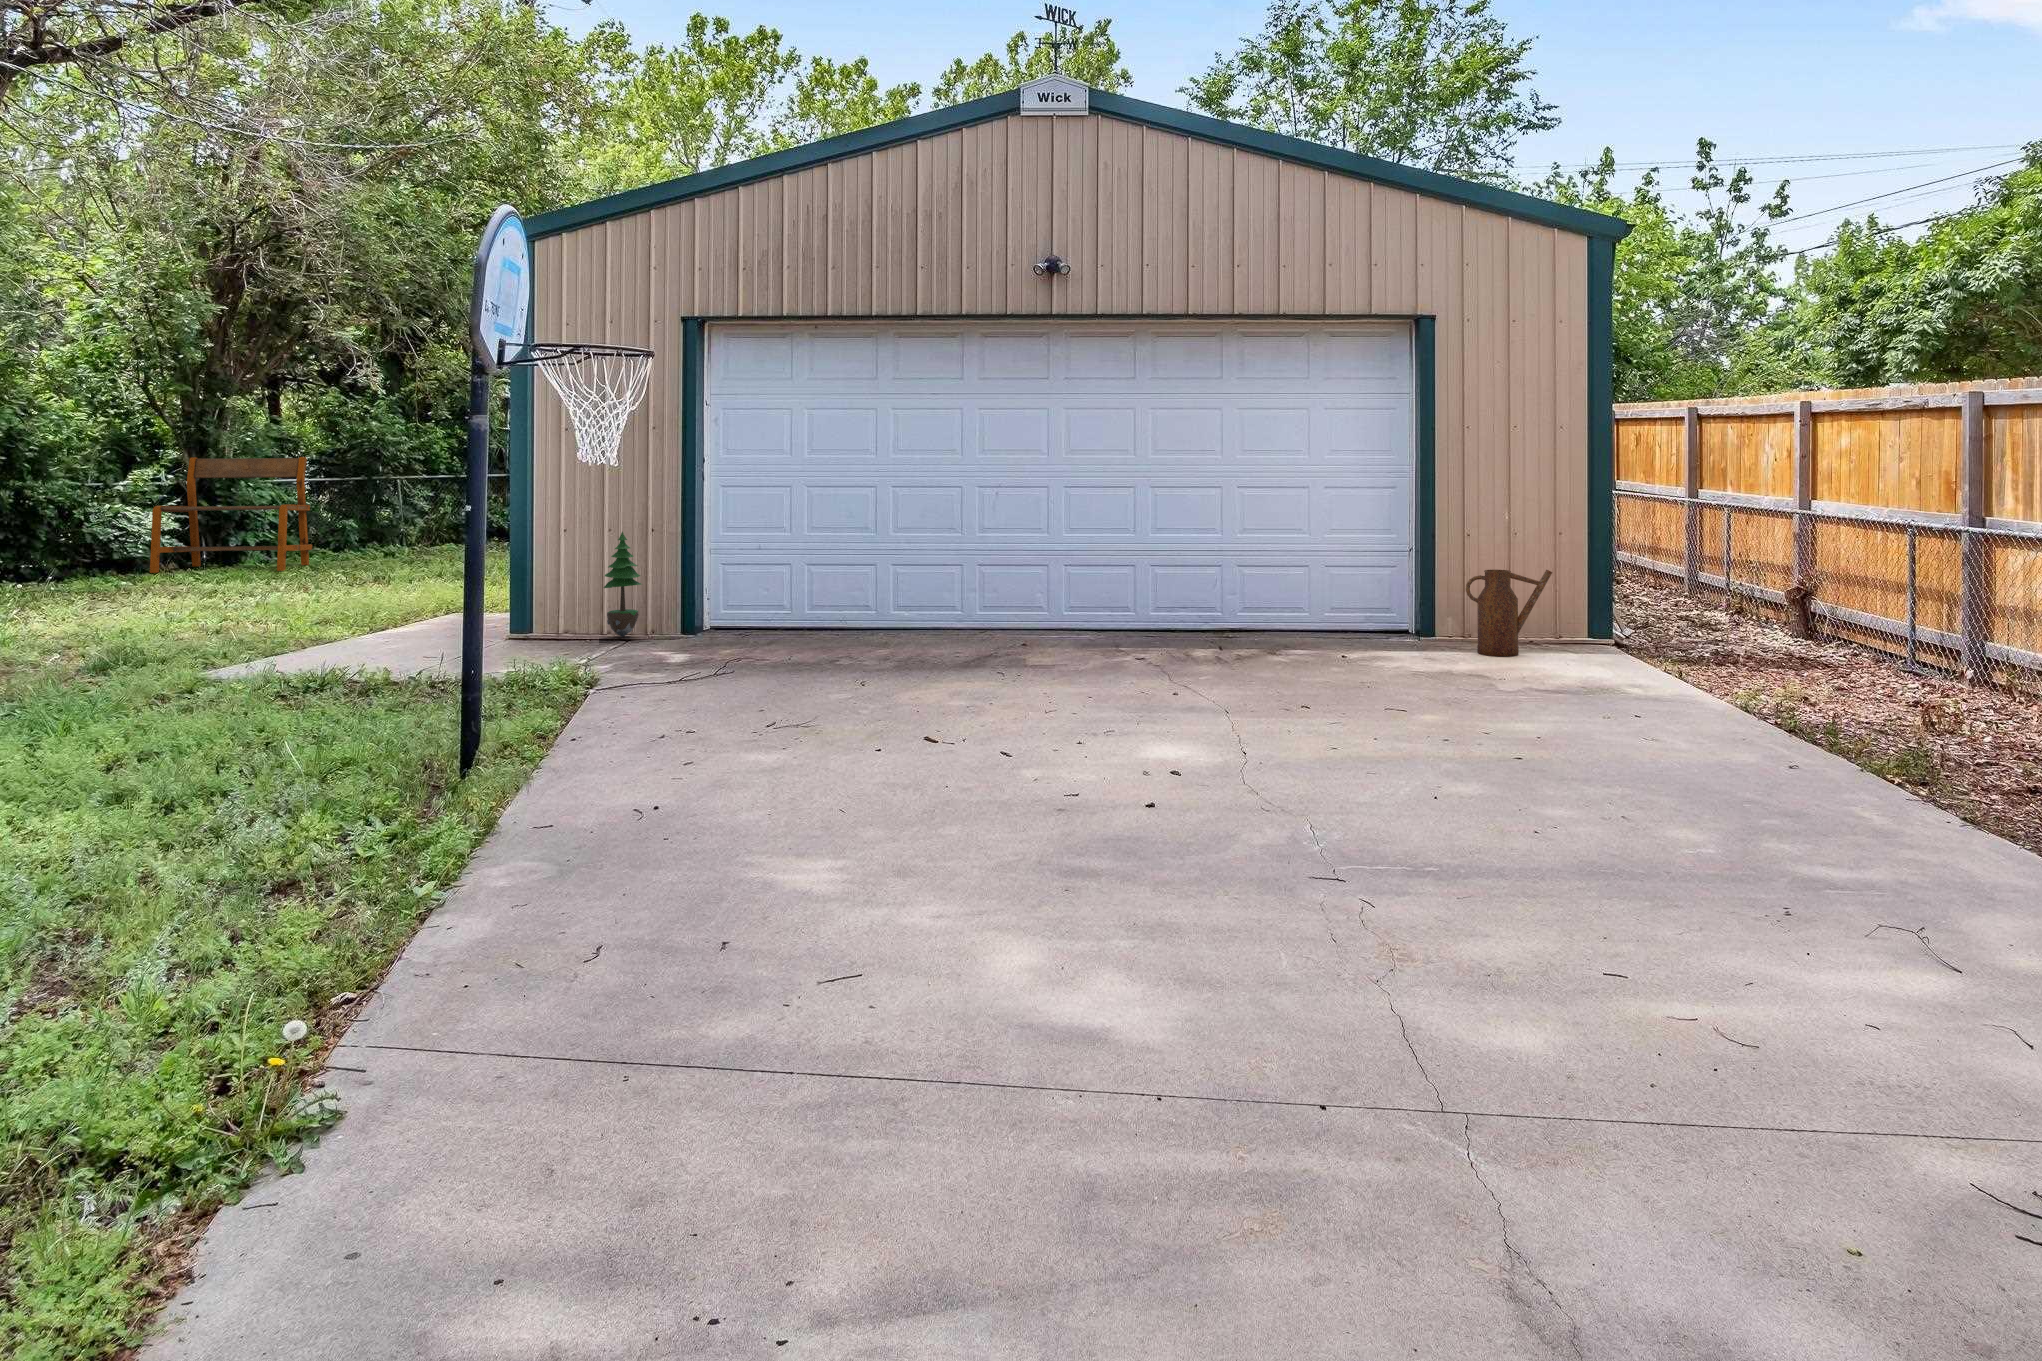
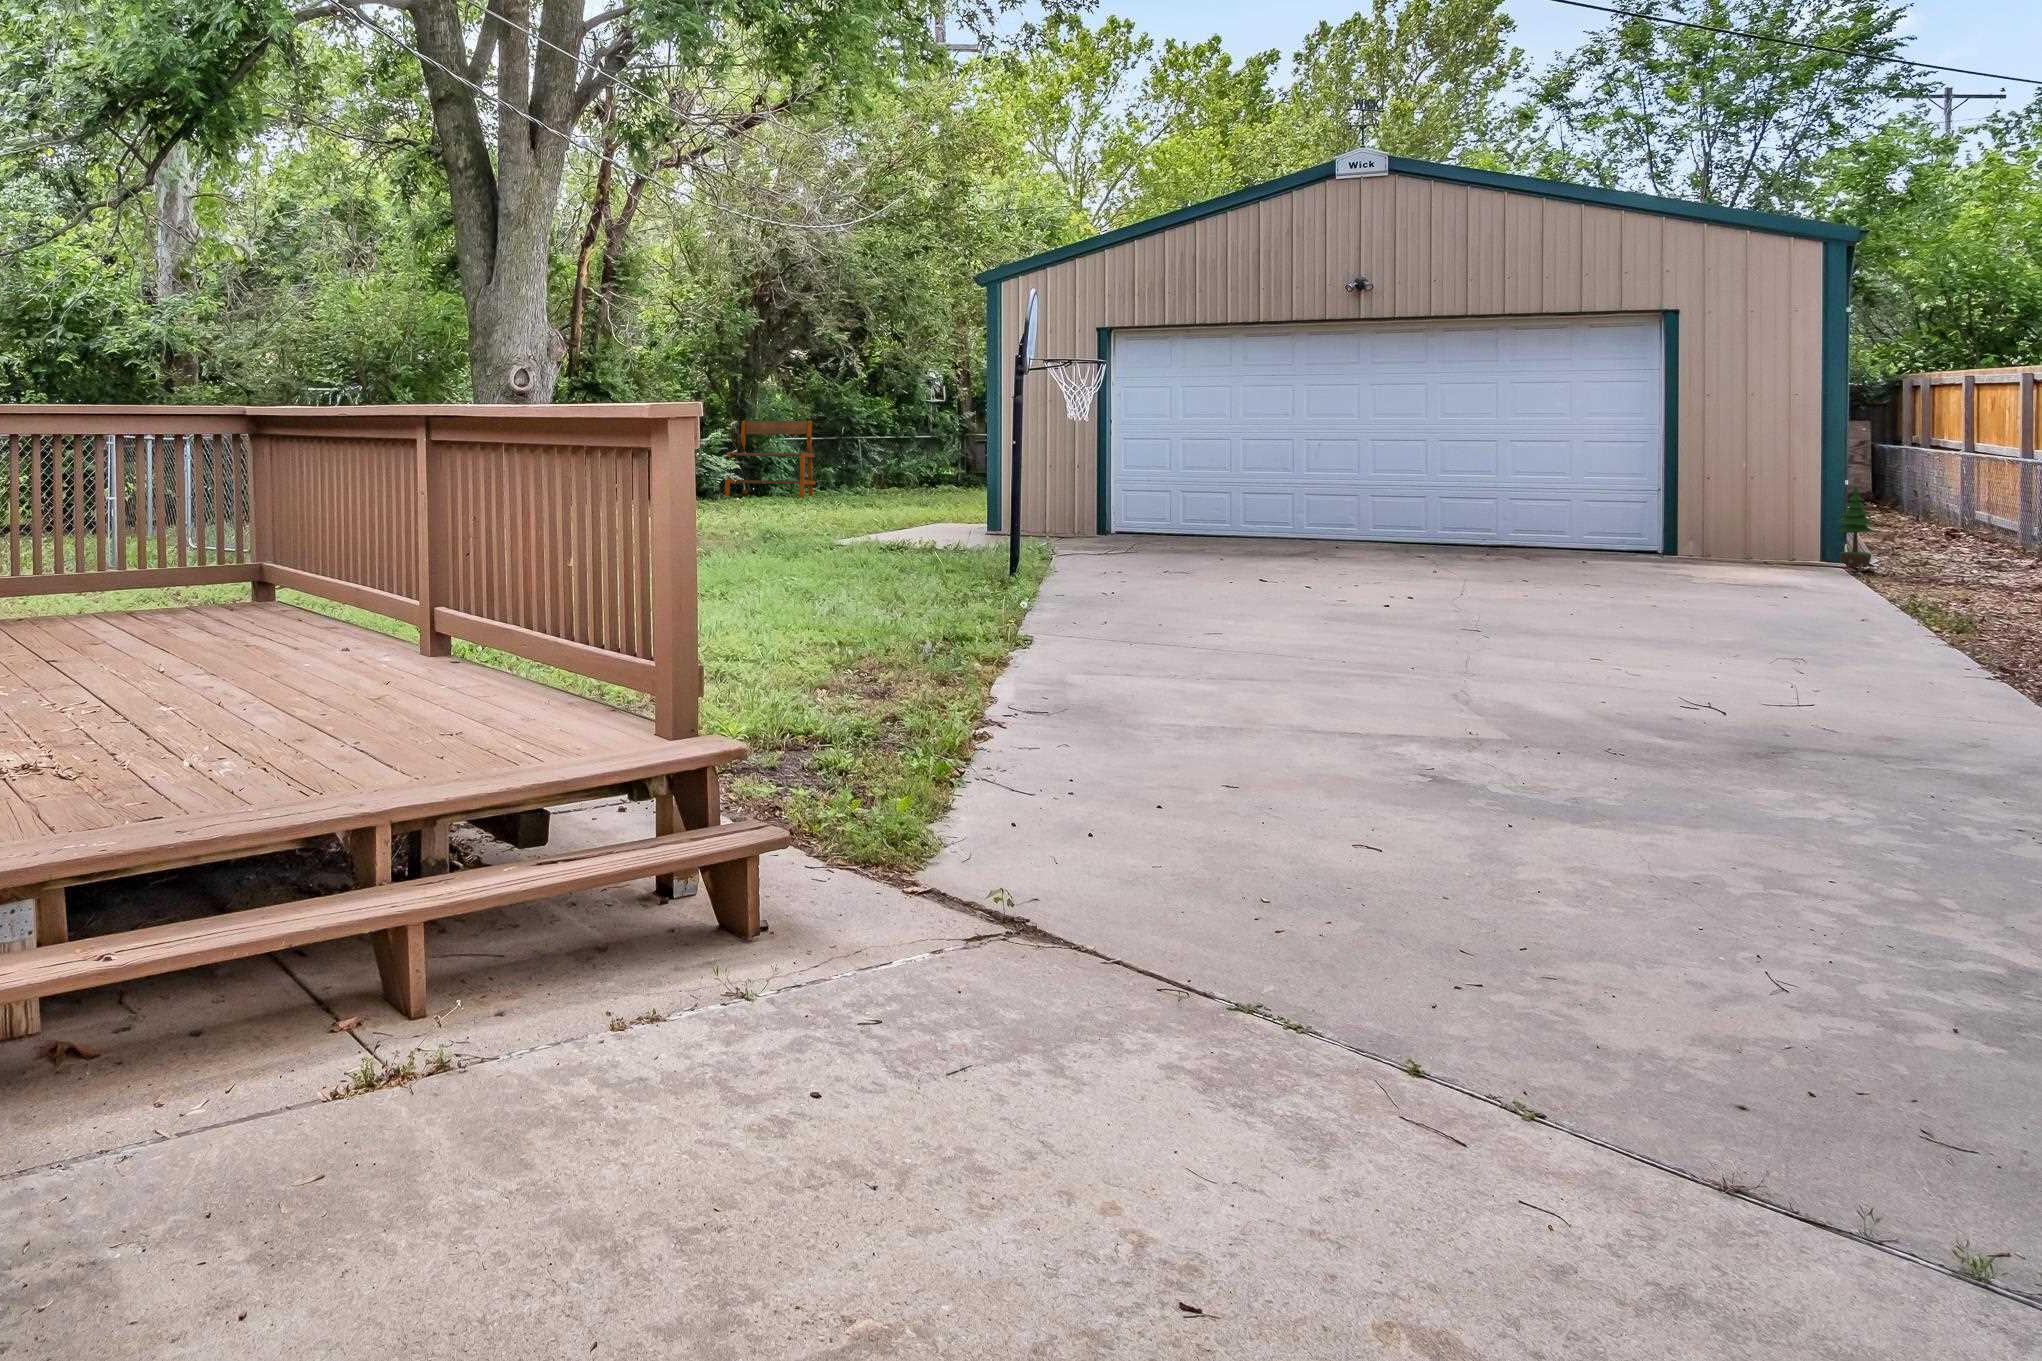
potted tree: present [604,532,641,637] -> present [1836,486,1874,574]
watering can: present [1466,570,1552,656] -> none [1702,506,1781,571]

